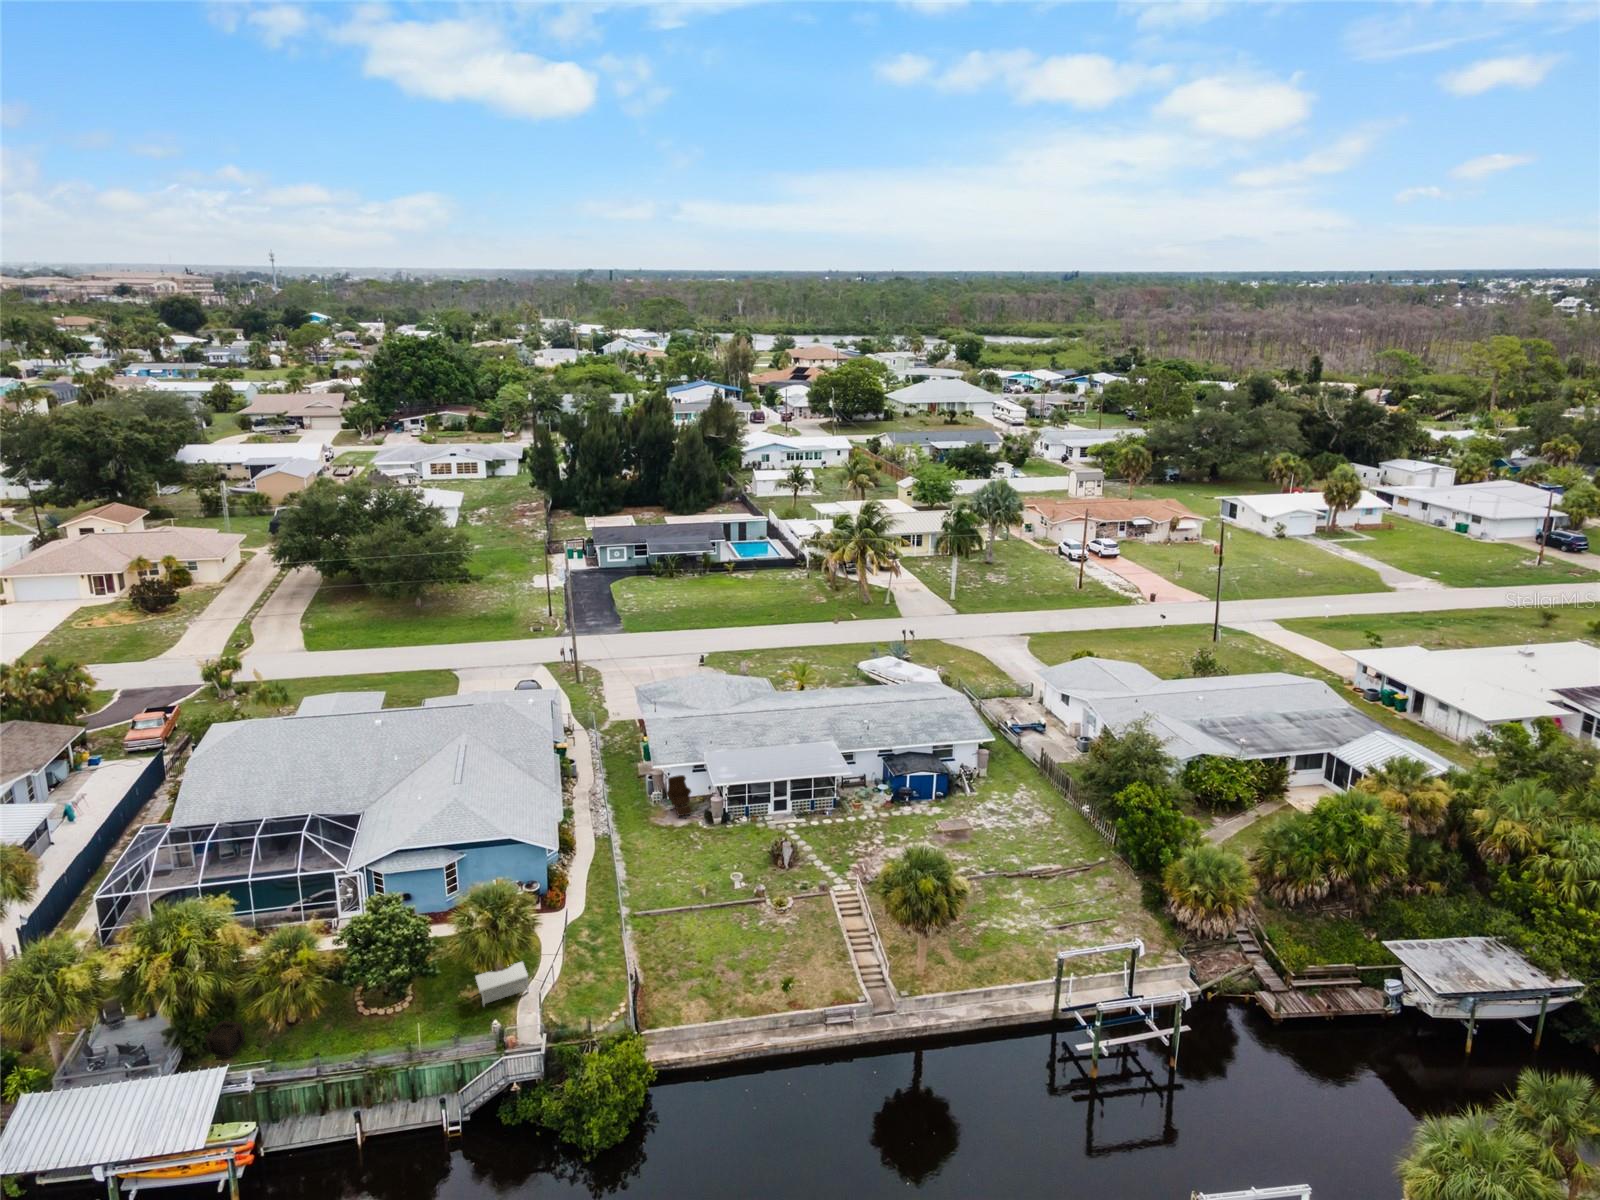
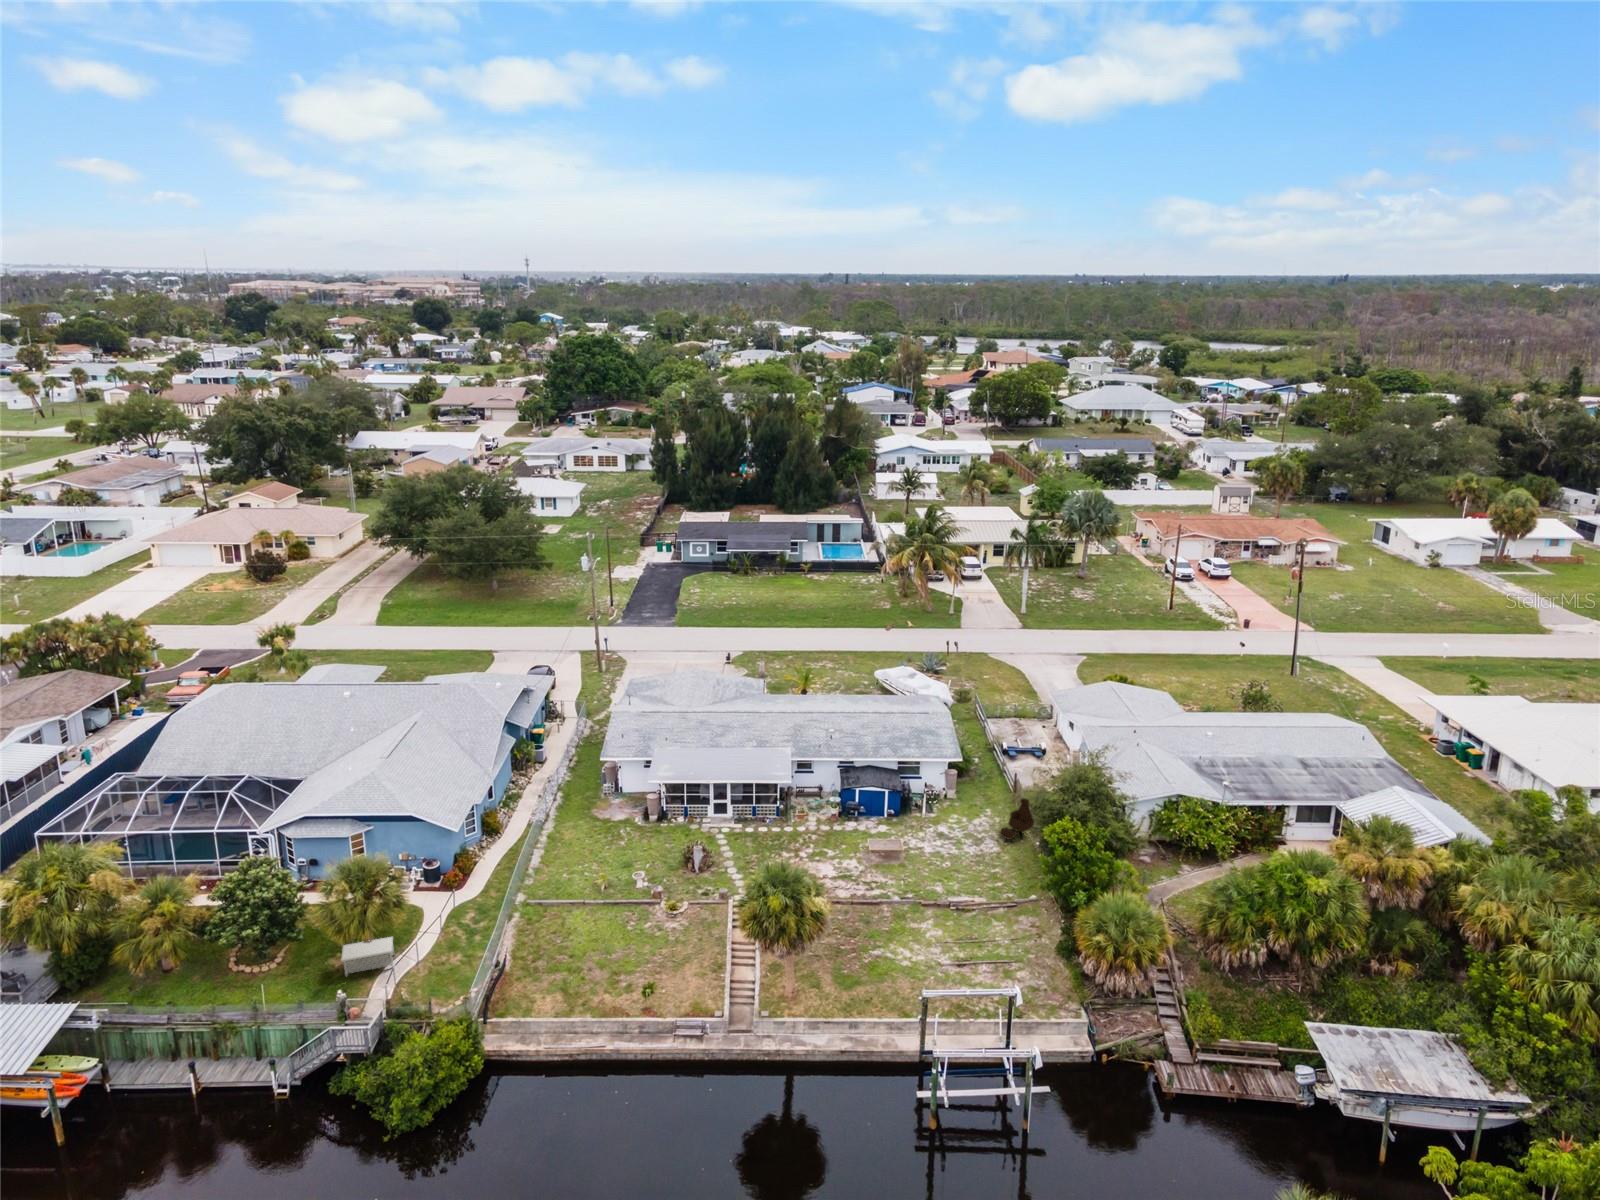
lounge chair: present [666,775,692,816] -> present [1000,798,1035,840]
wooden crate: present [205,1021,245,1058] -> none [83,959,123,995]

